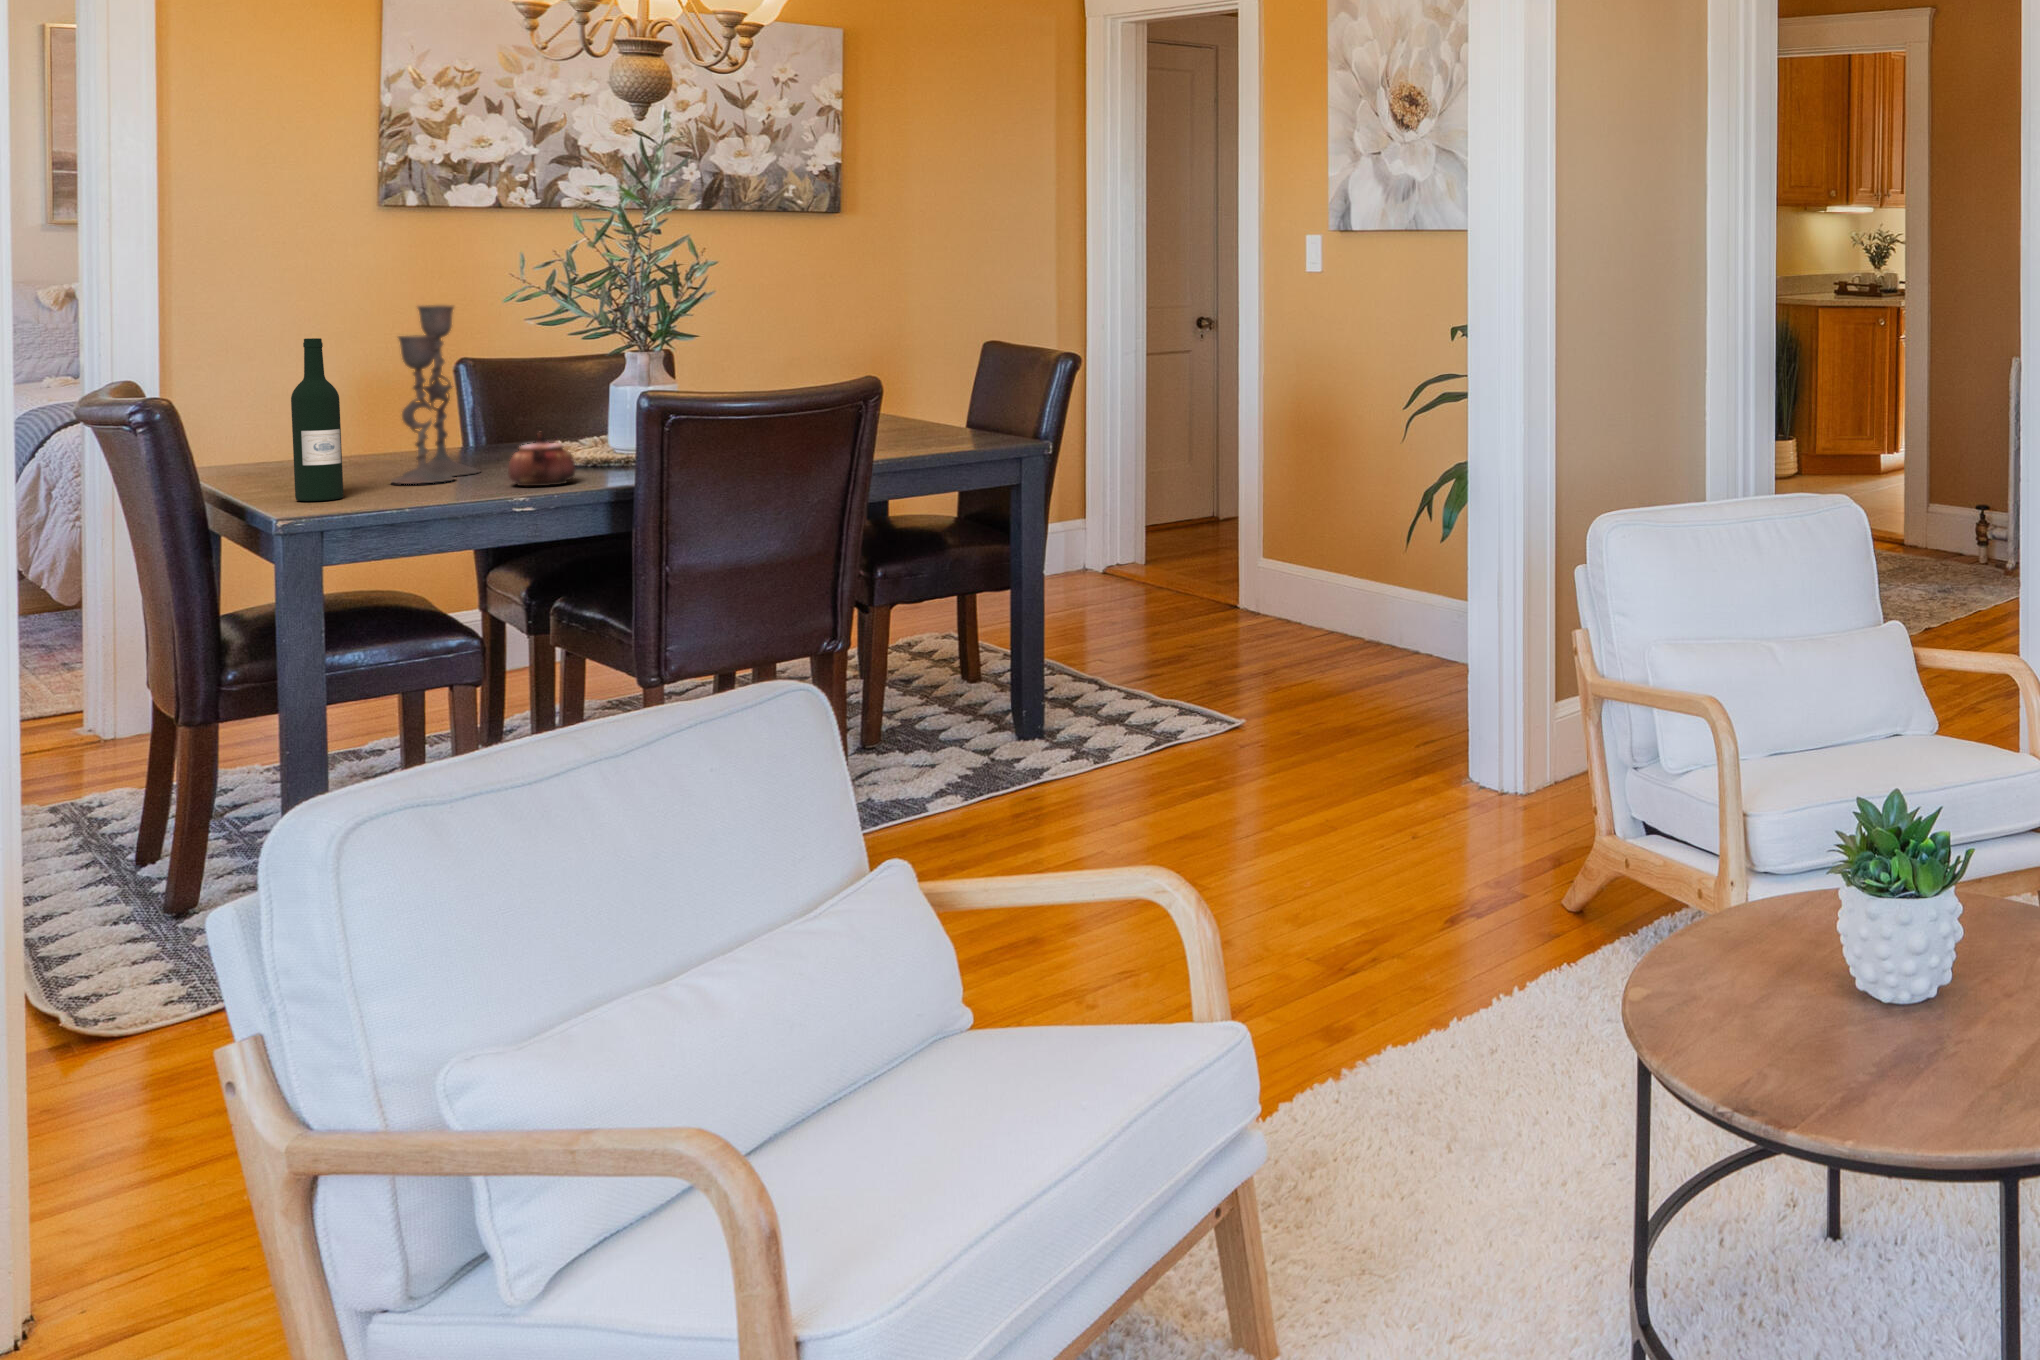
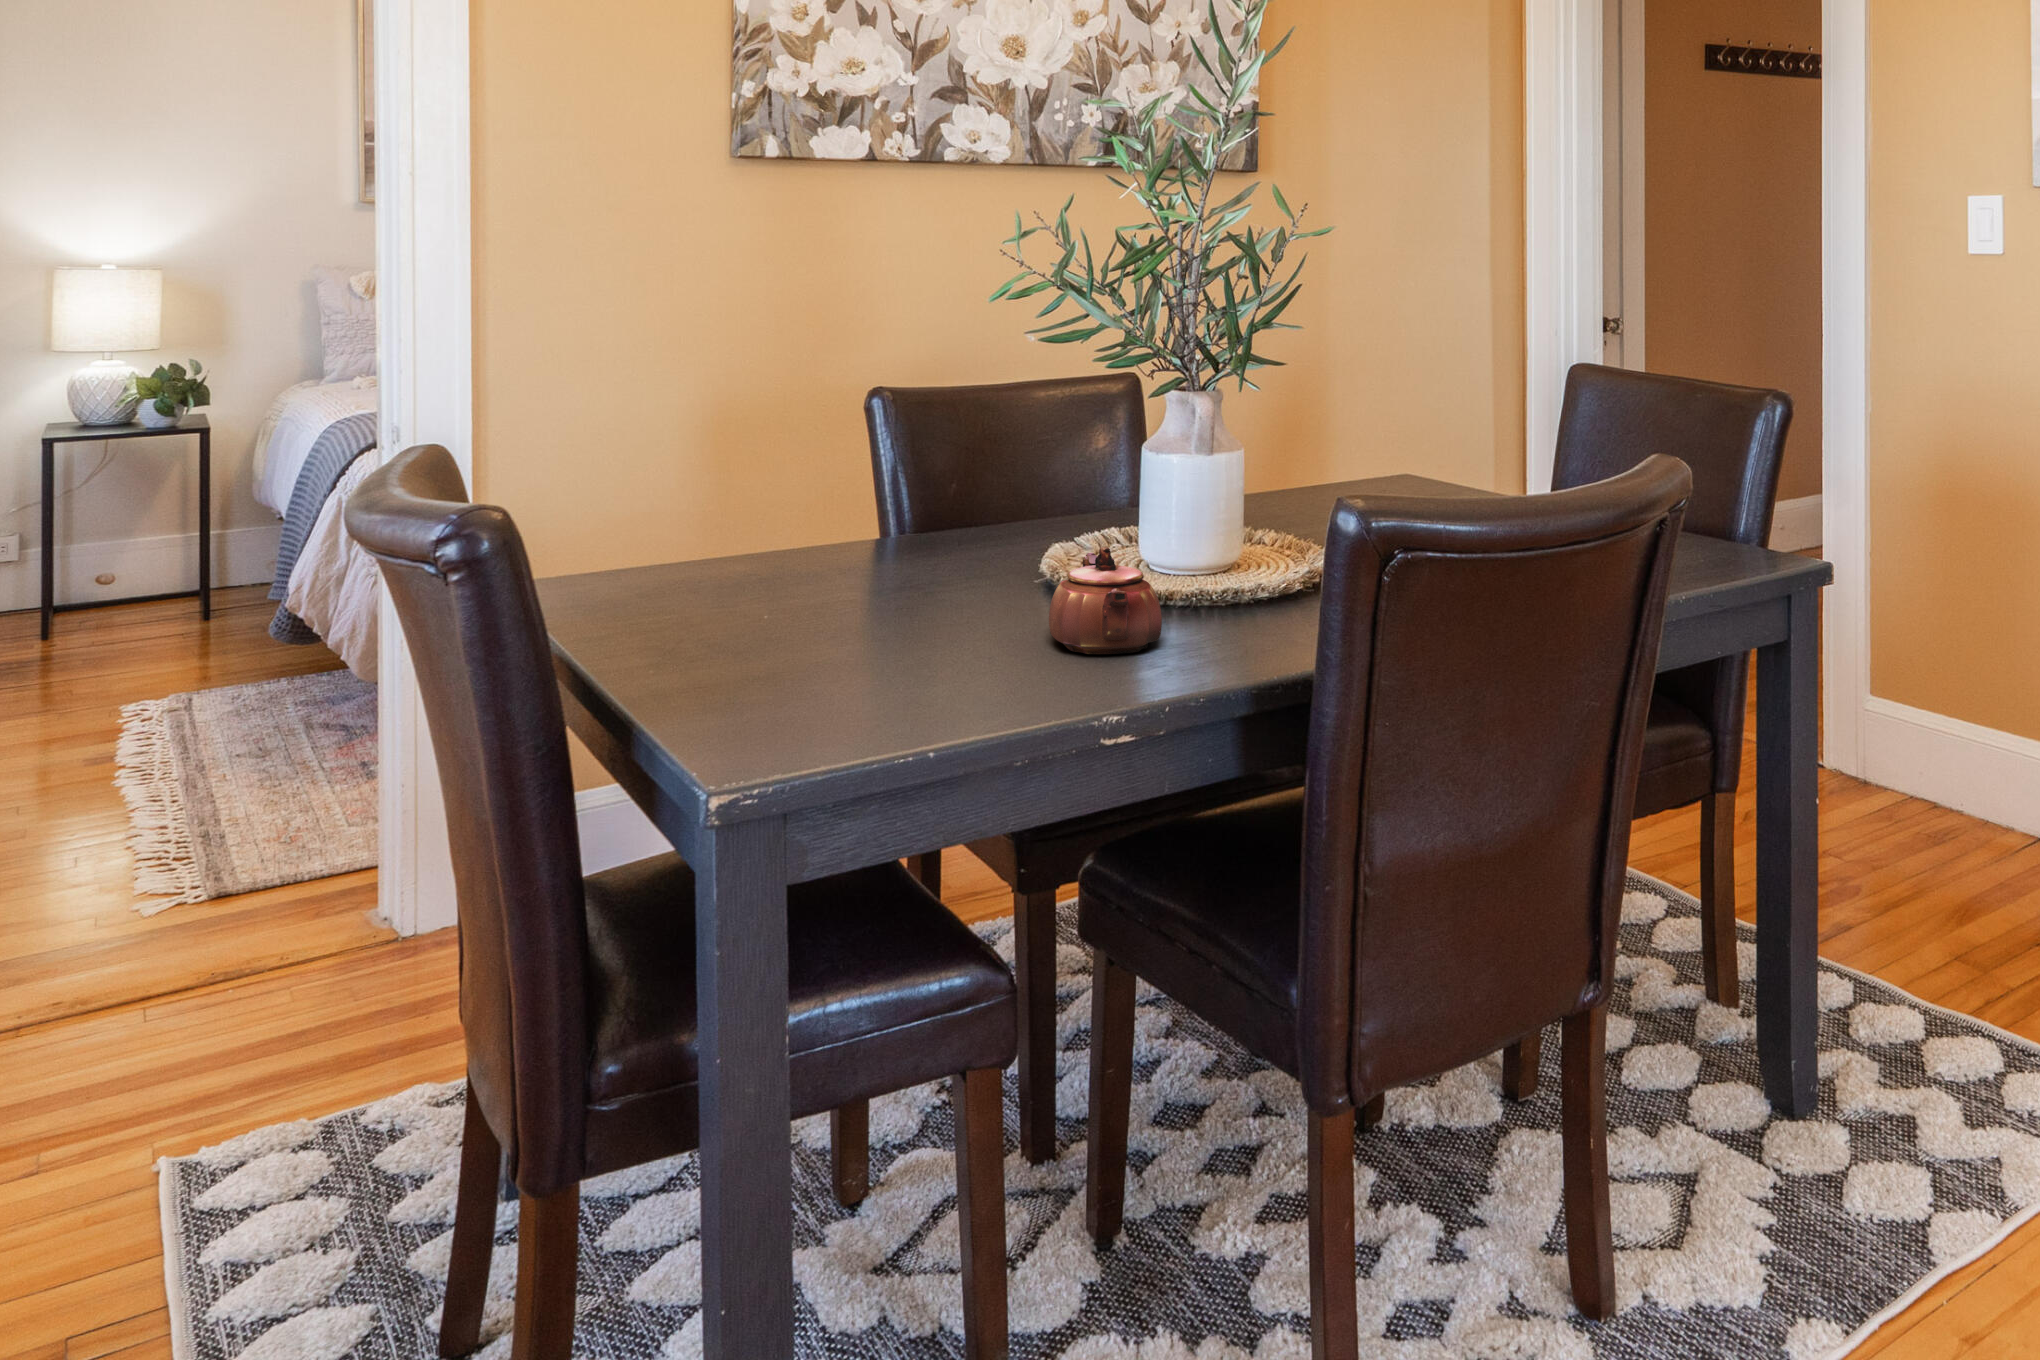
candlestick: present [391,305,480,484] -> none [834,303,954,631]
wine bottle: present [291,338,343,501] -> none [705,375,787,693]

